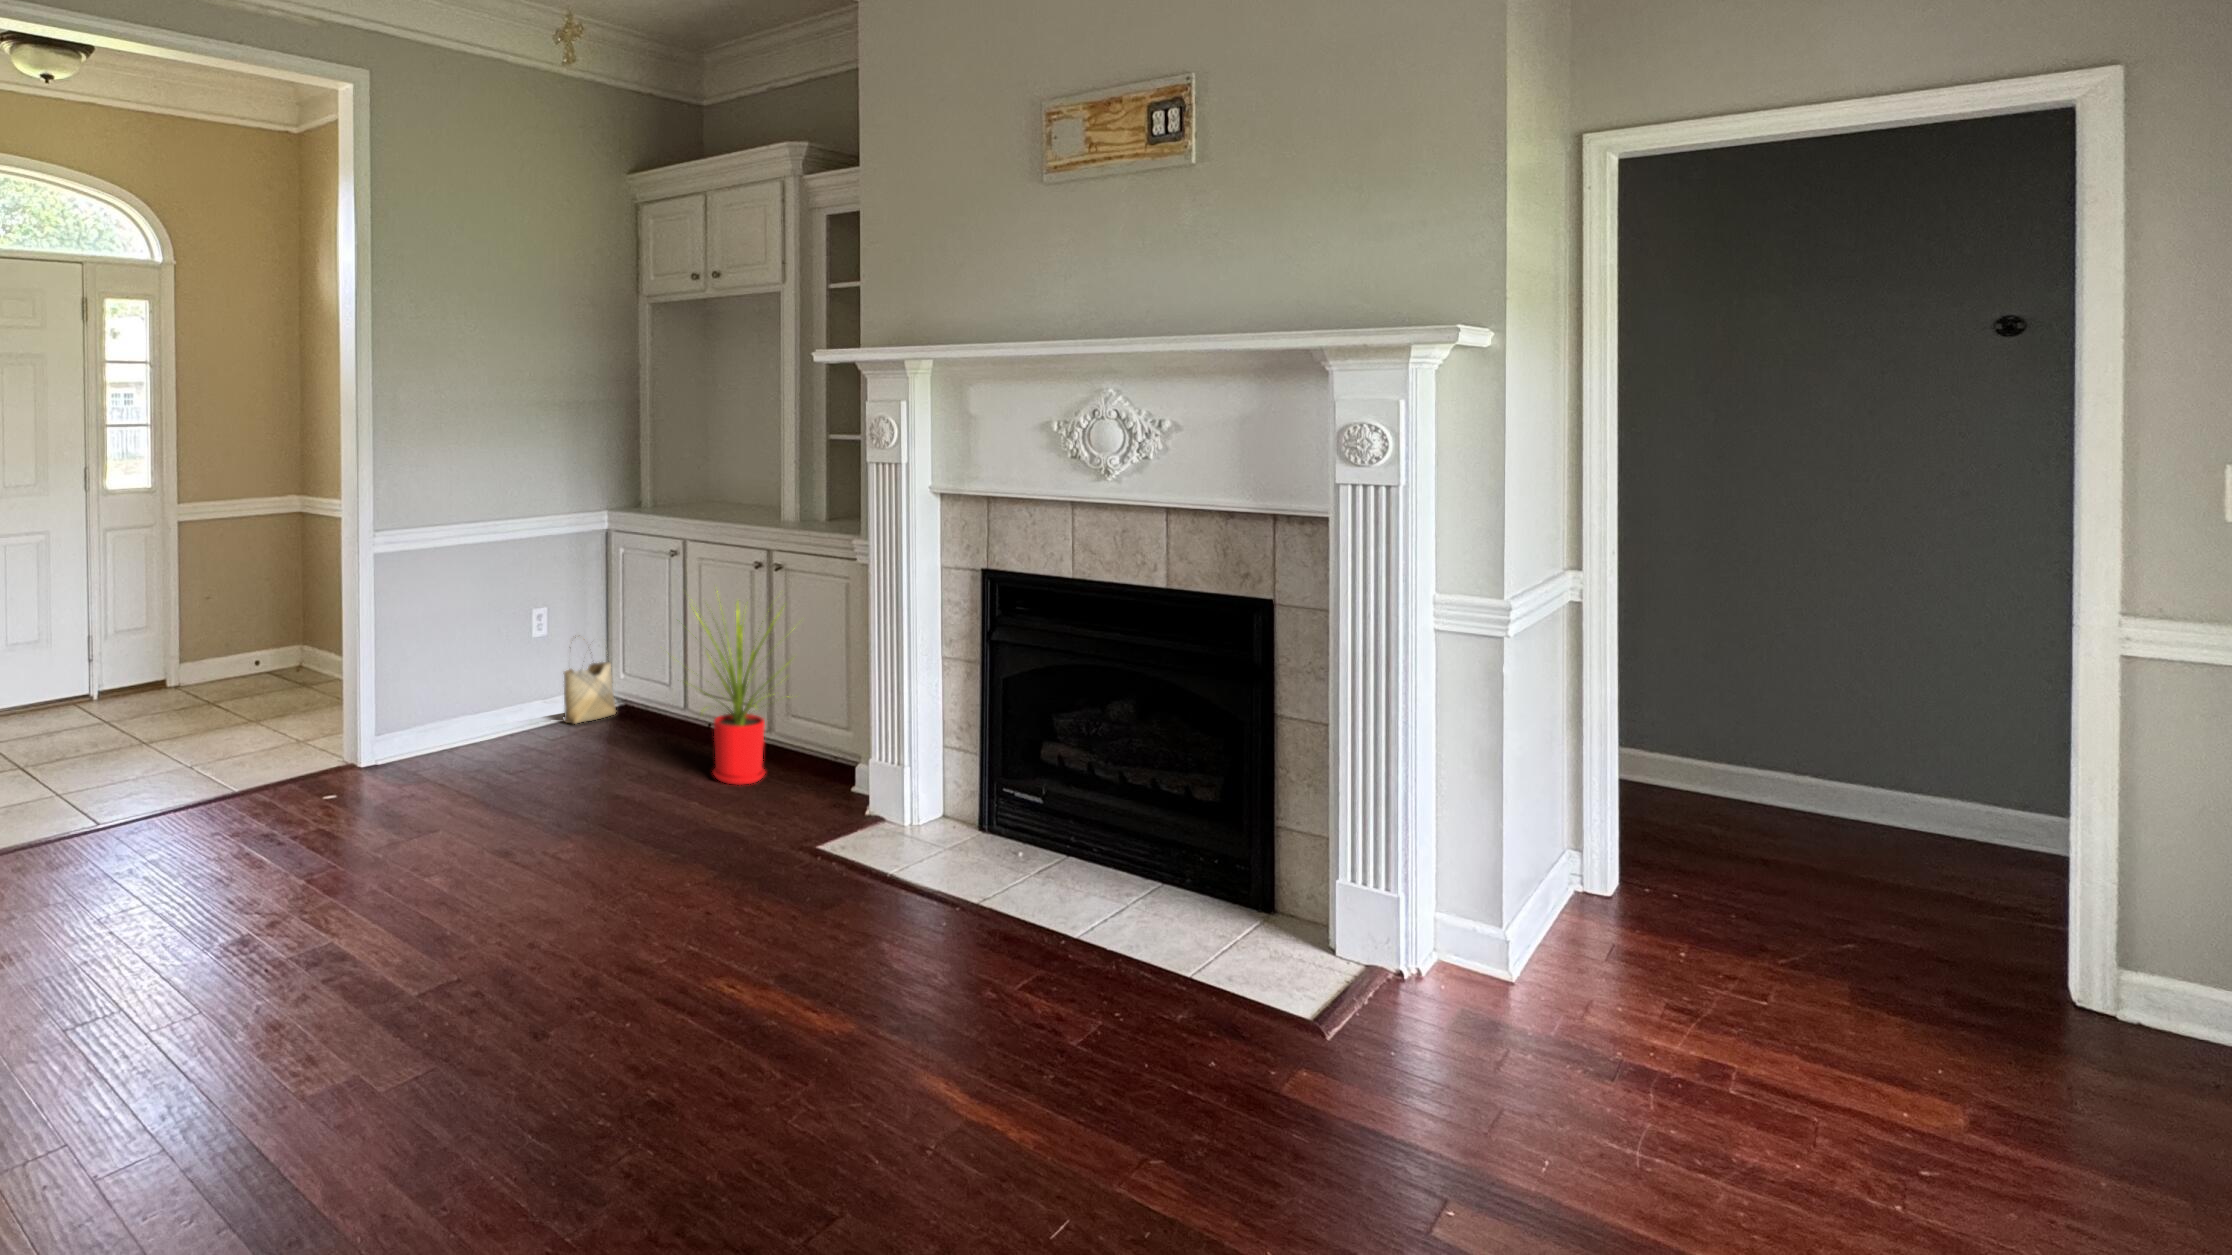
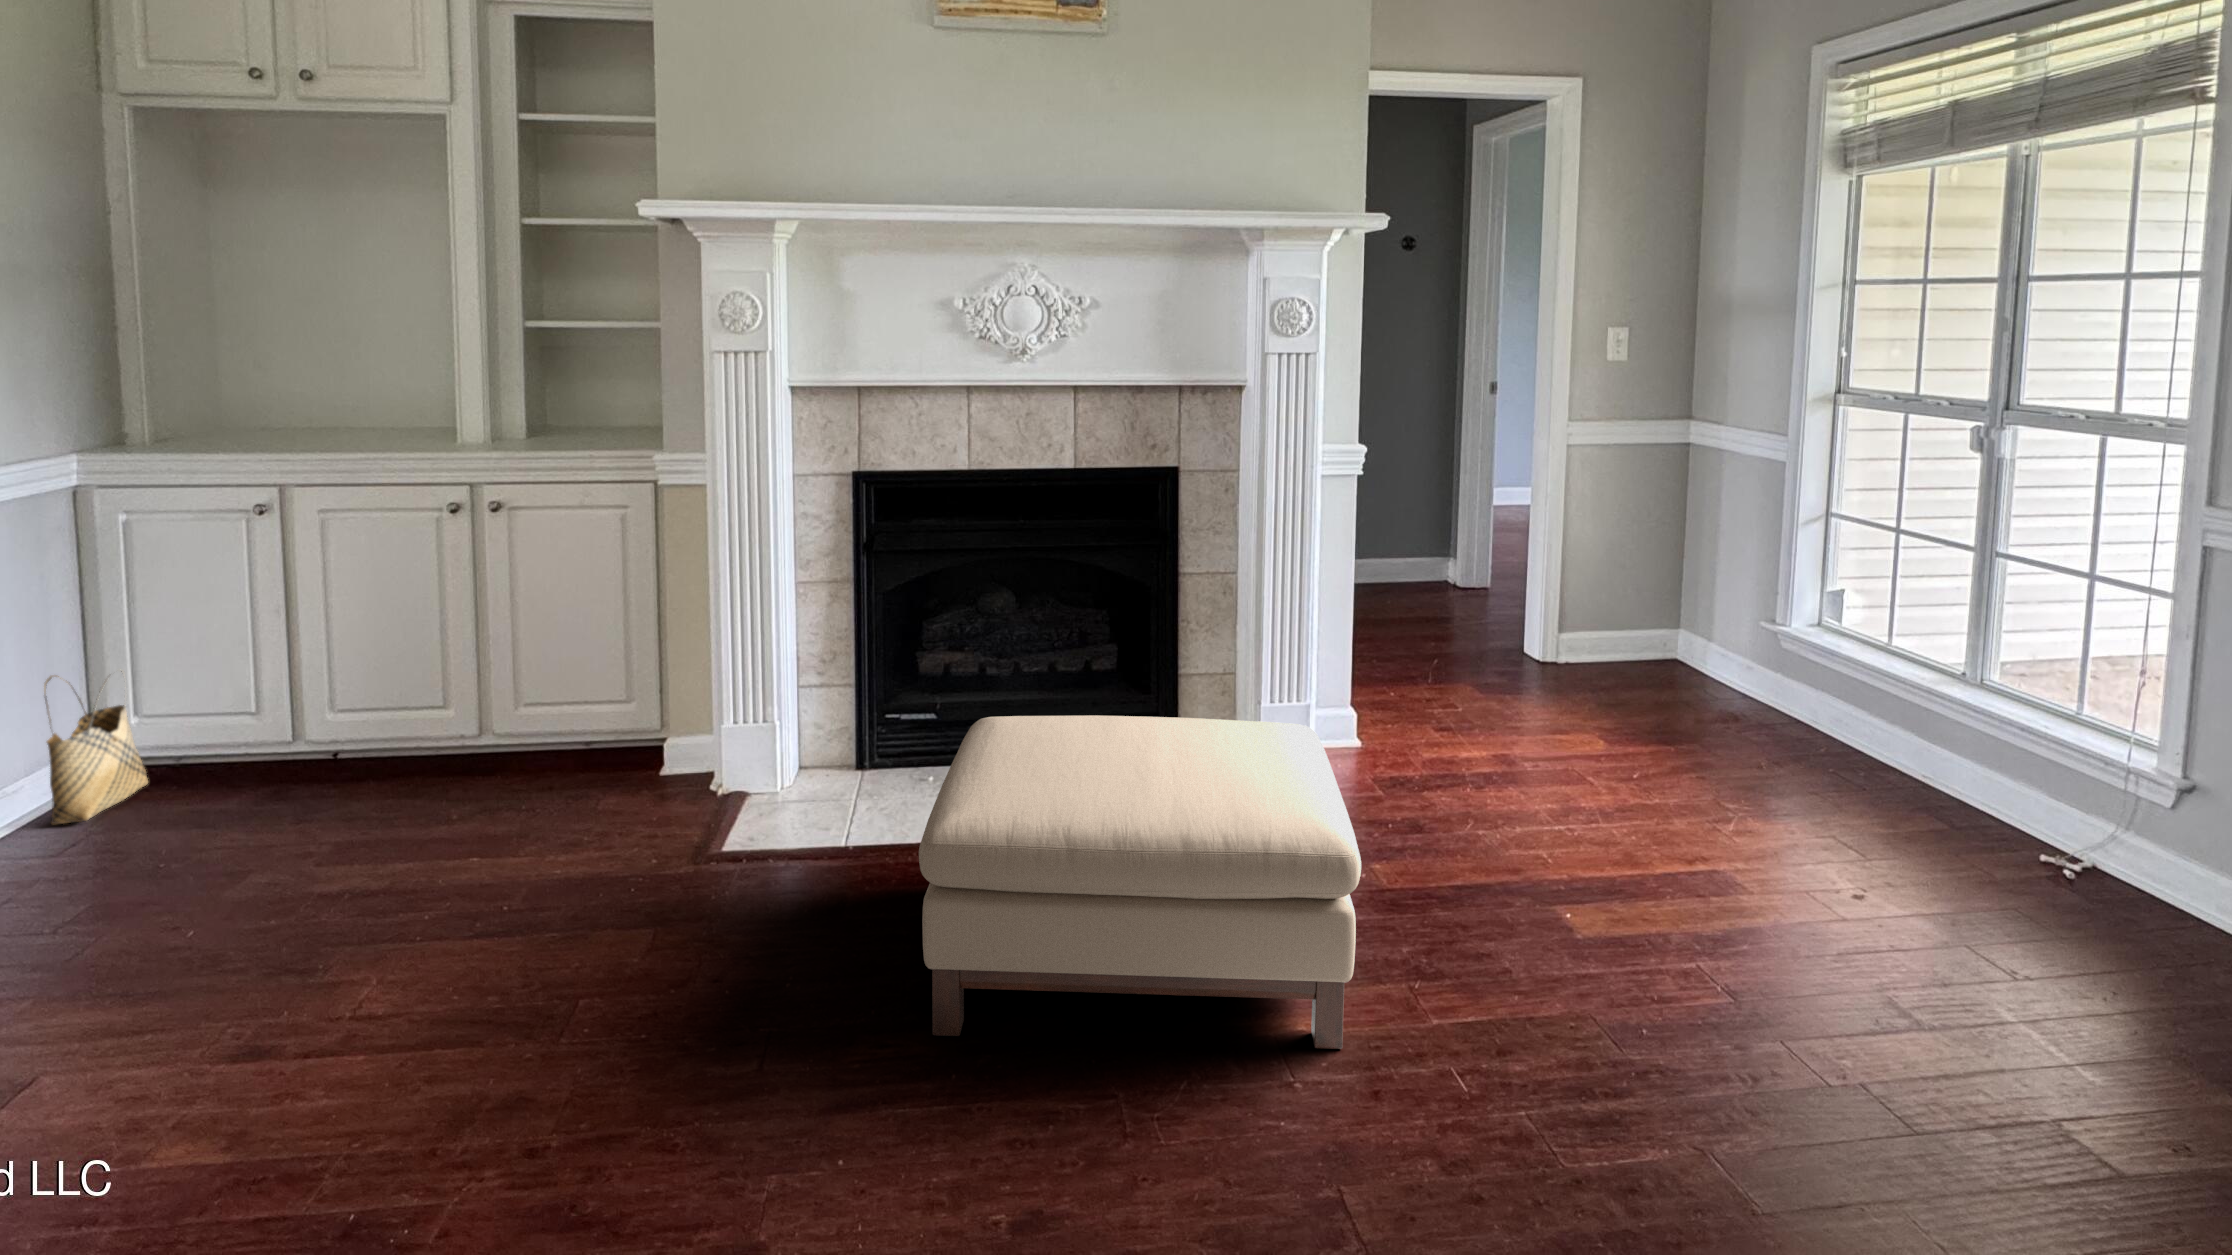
house plant: present [668,602,781,785] -> none [362,538,594,821]
ottoman: none [763,784,1213,1162] -> present [919,715,1361,1049]

